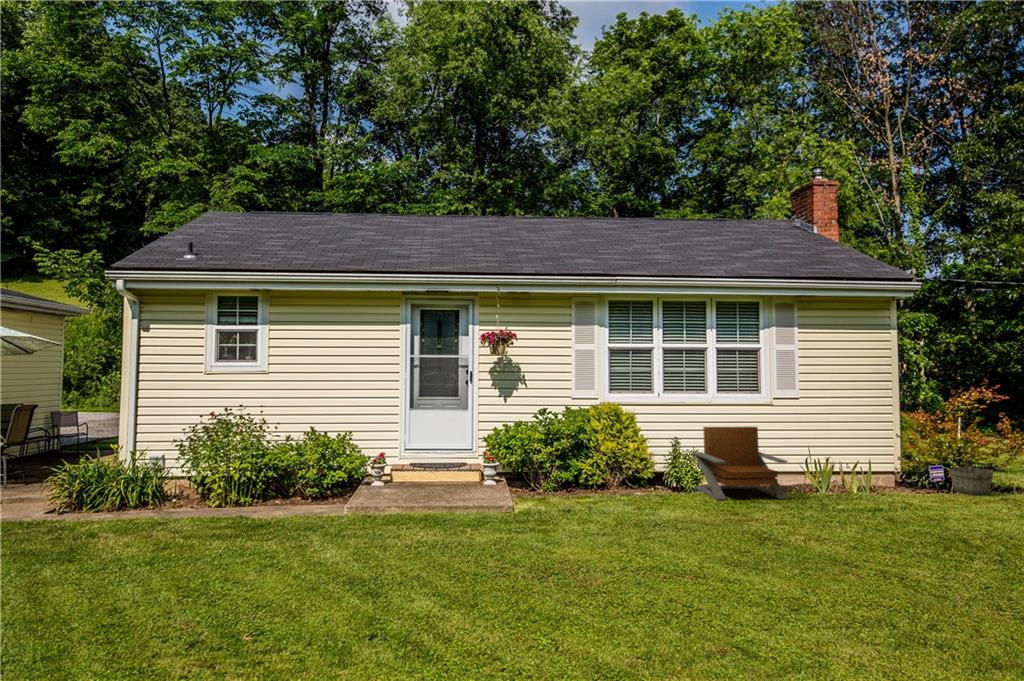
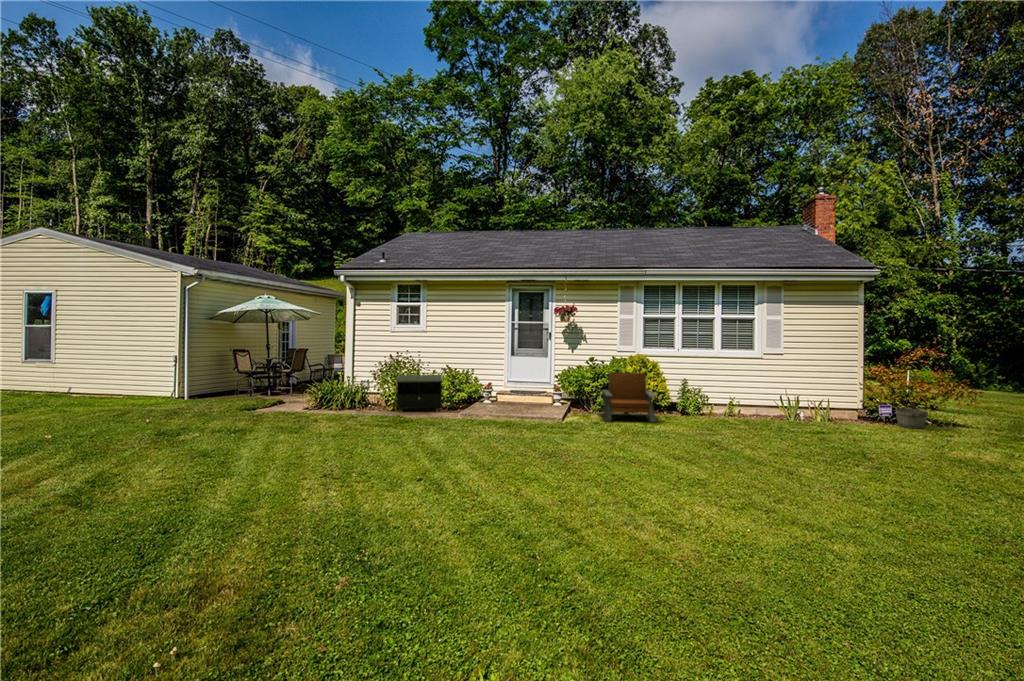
lounge chair: present [693,427,788,500] -> present [602,372,657,422]
storage bench: none [214,445,299,514] -> present [397,375,442,412]

